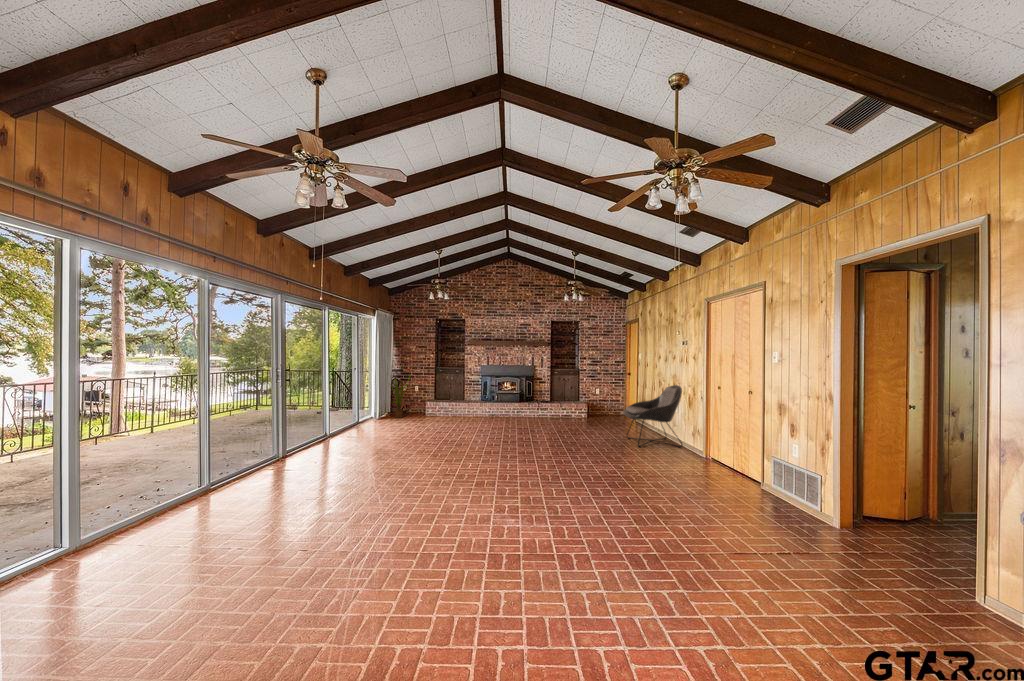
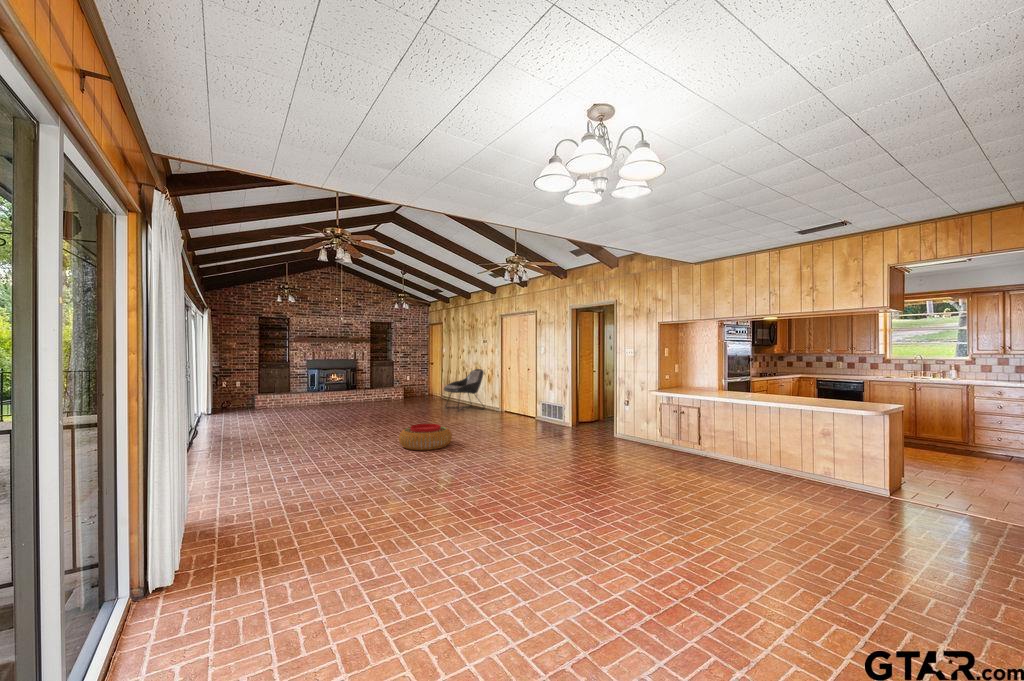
house plant: present [393,380,407,418] -> none [215,369,244,411]
pouf: none [484,476,571,528] -> present [399,424,452,450]

